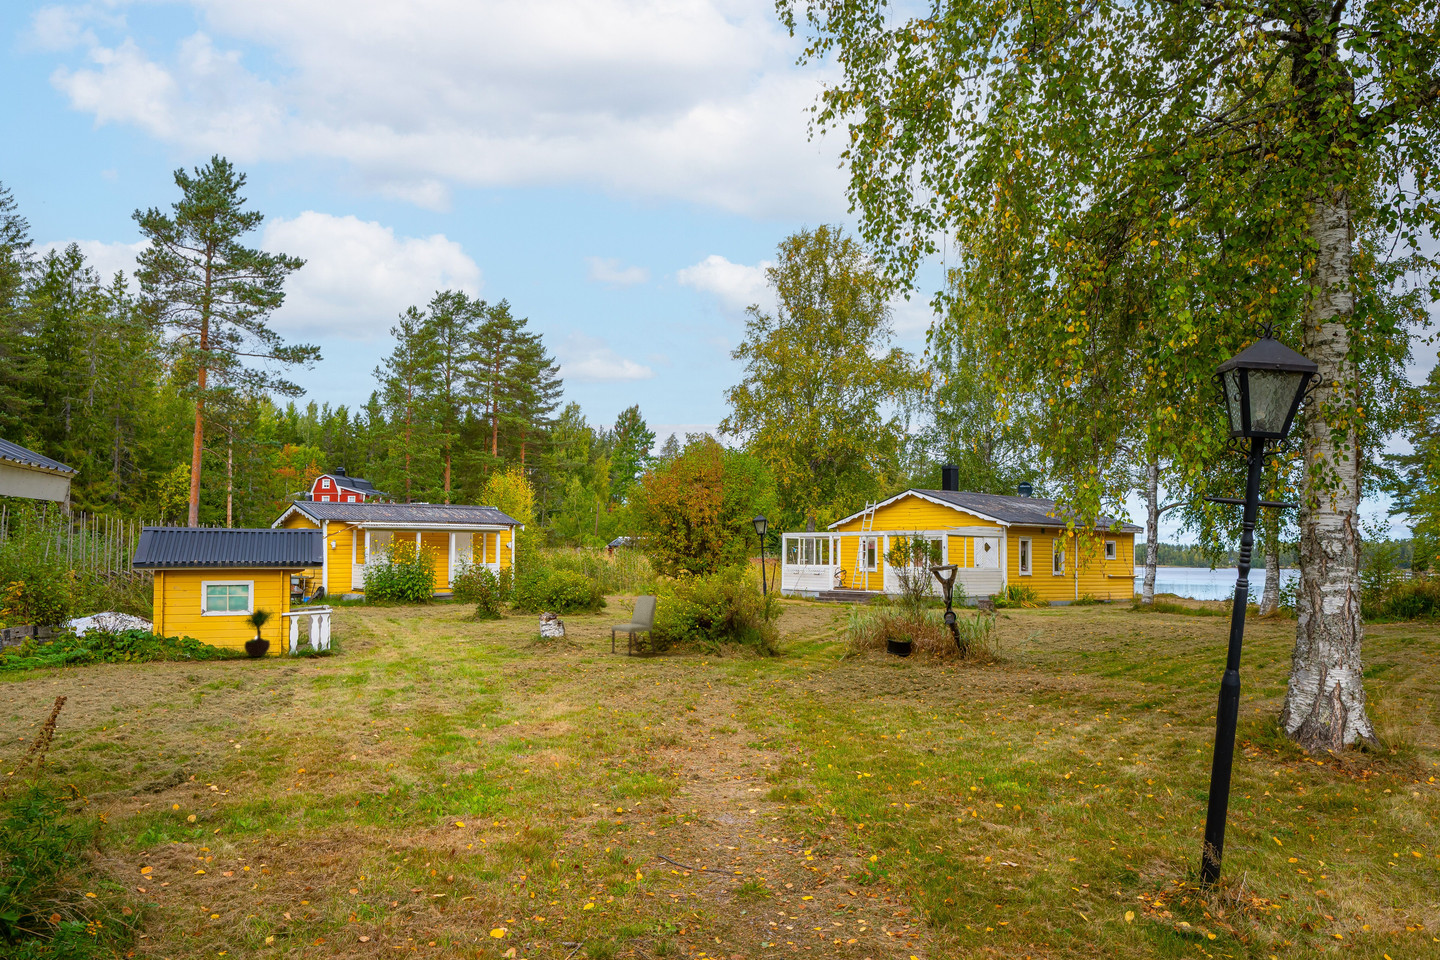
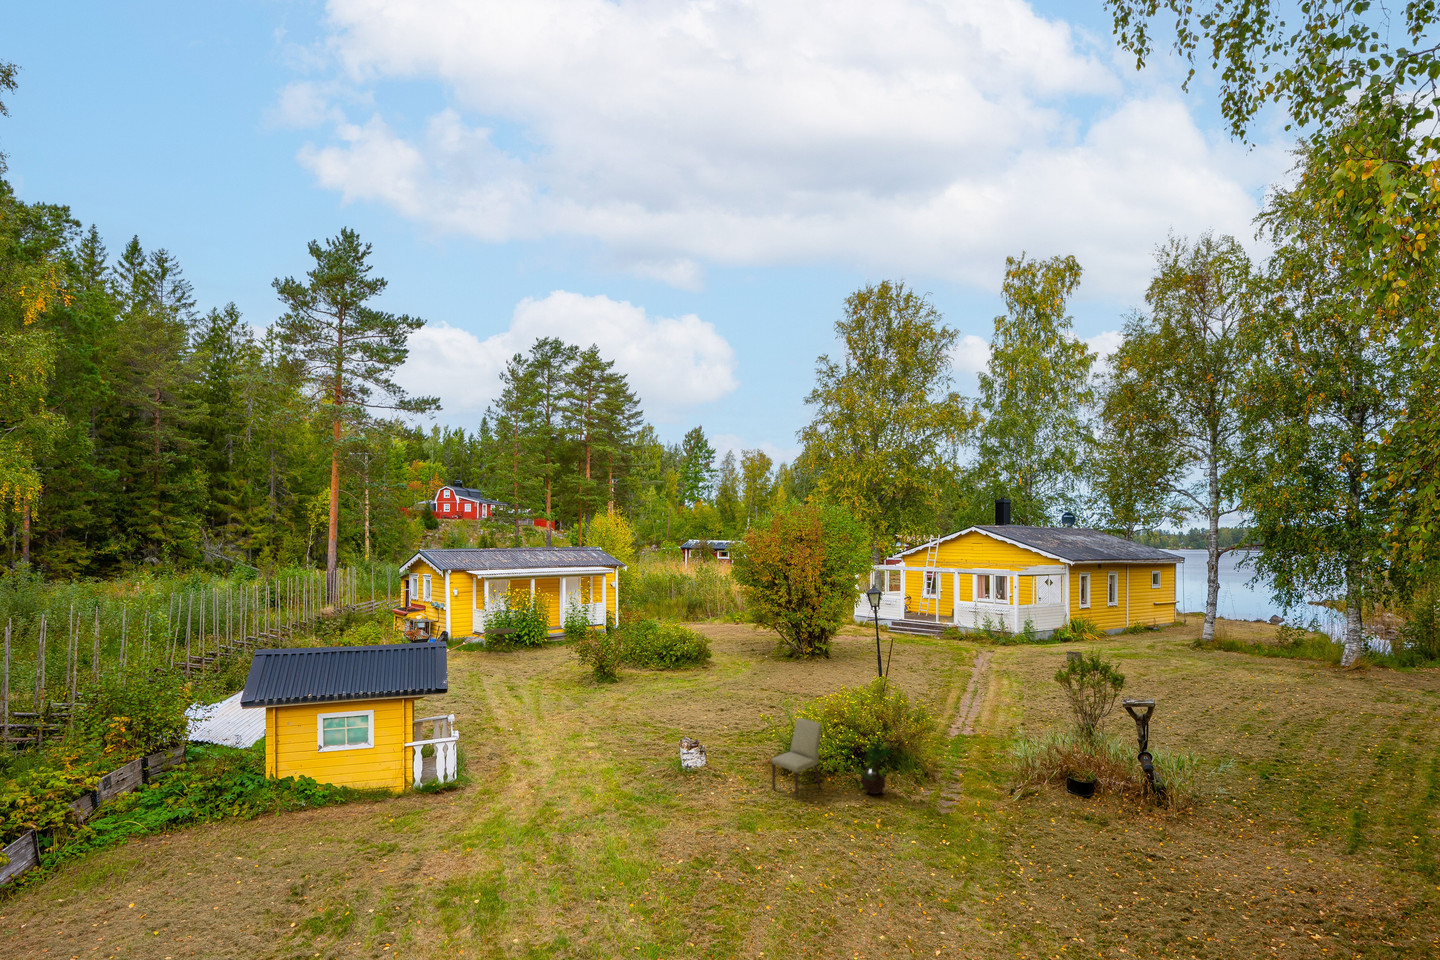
round table: none [364,582,400,606] -> present [484,628,517,650]
potted tree: present [244,609,272,657] -> present [861,742,889,794]

